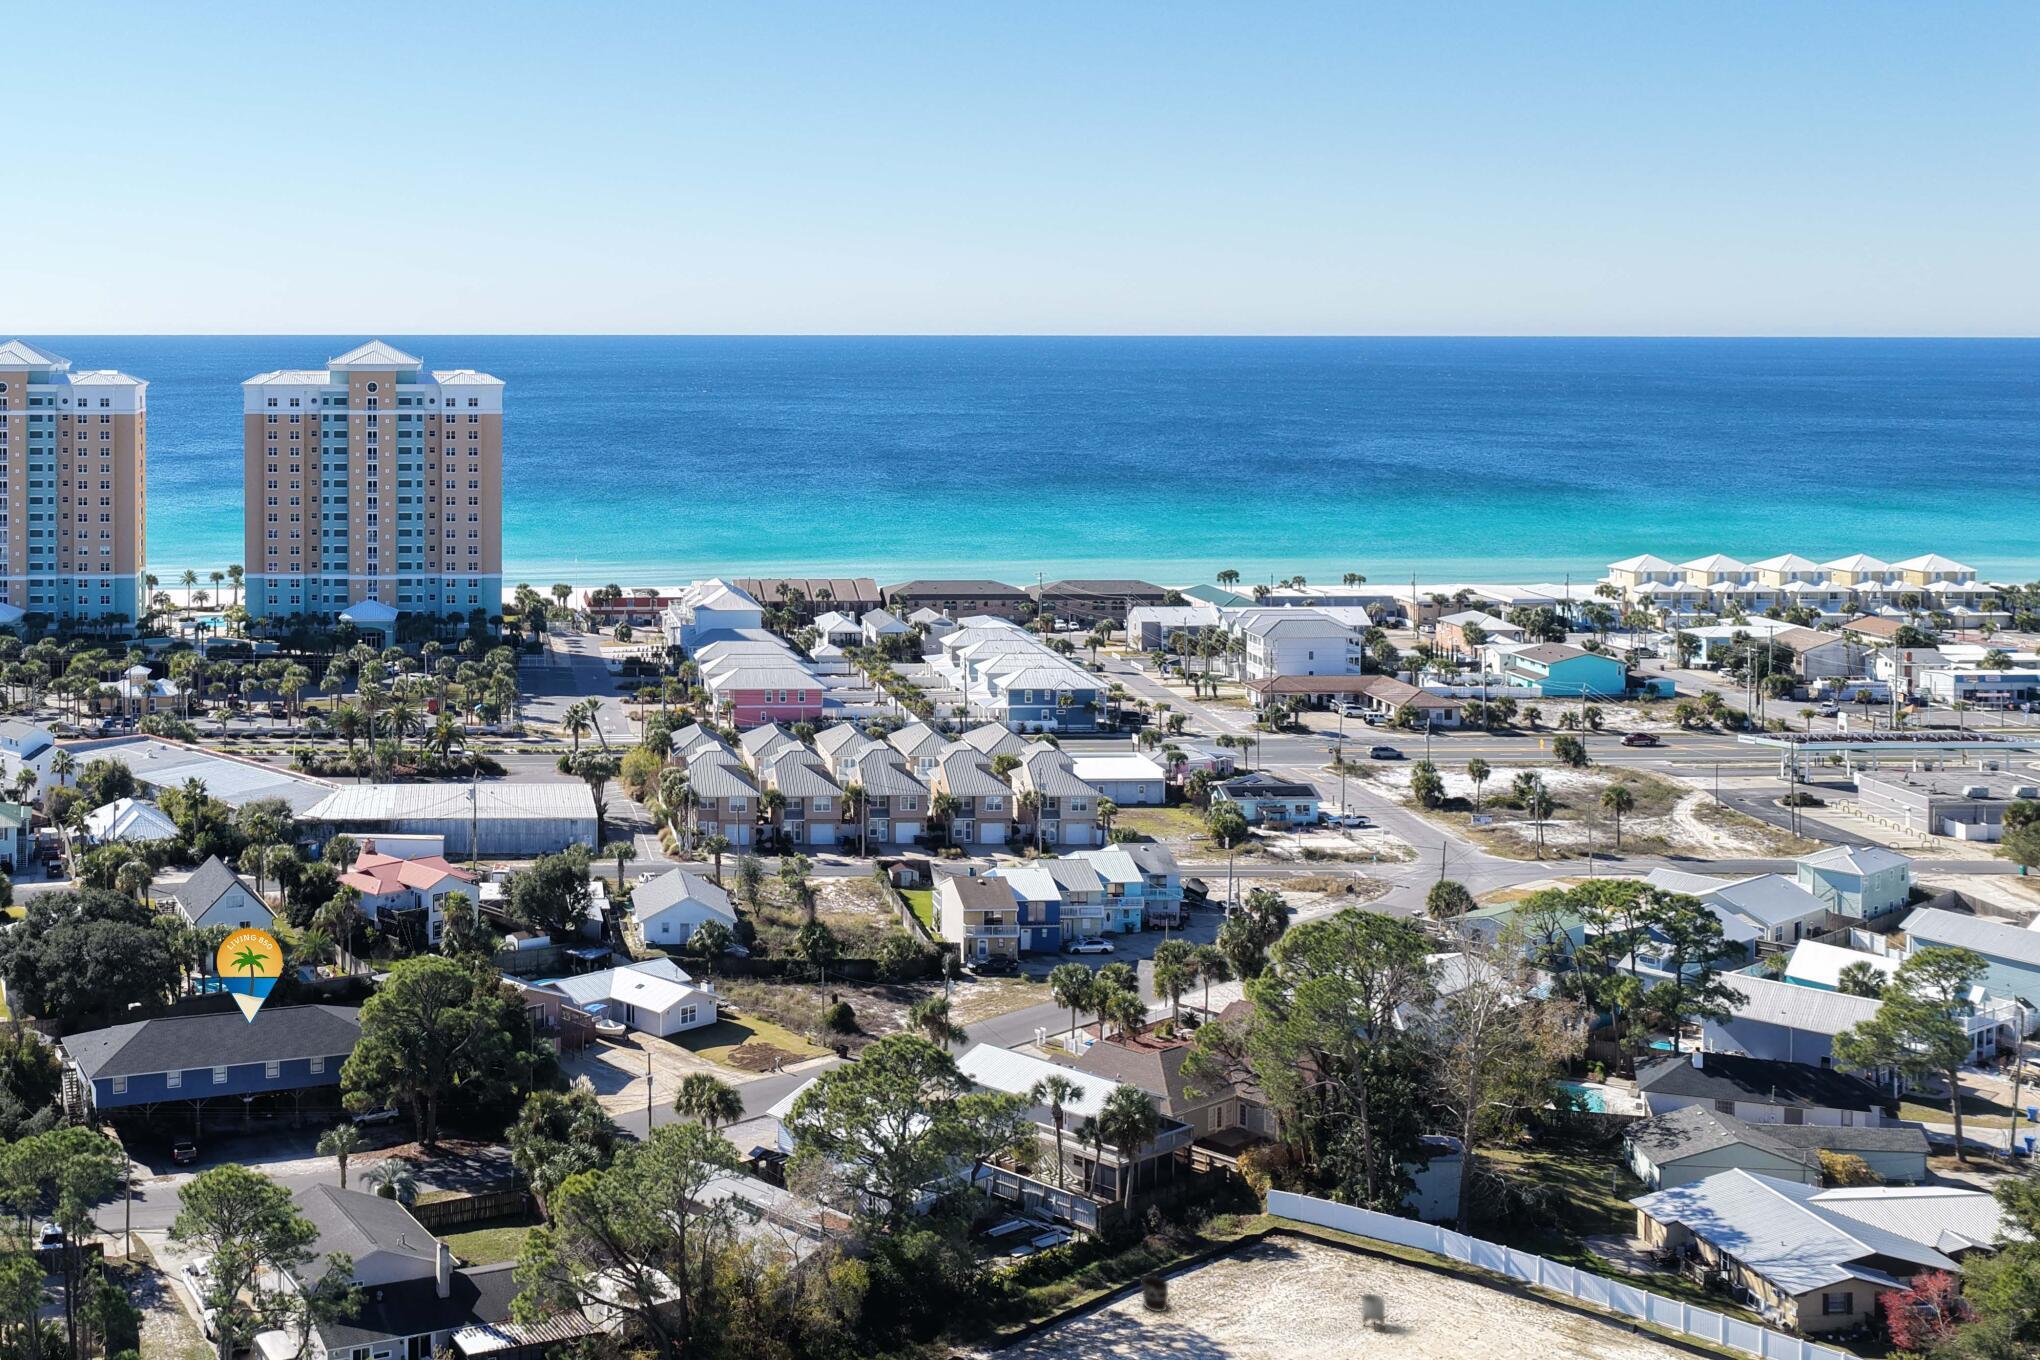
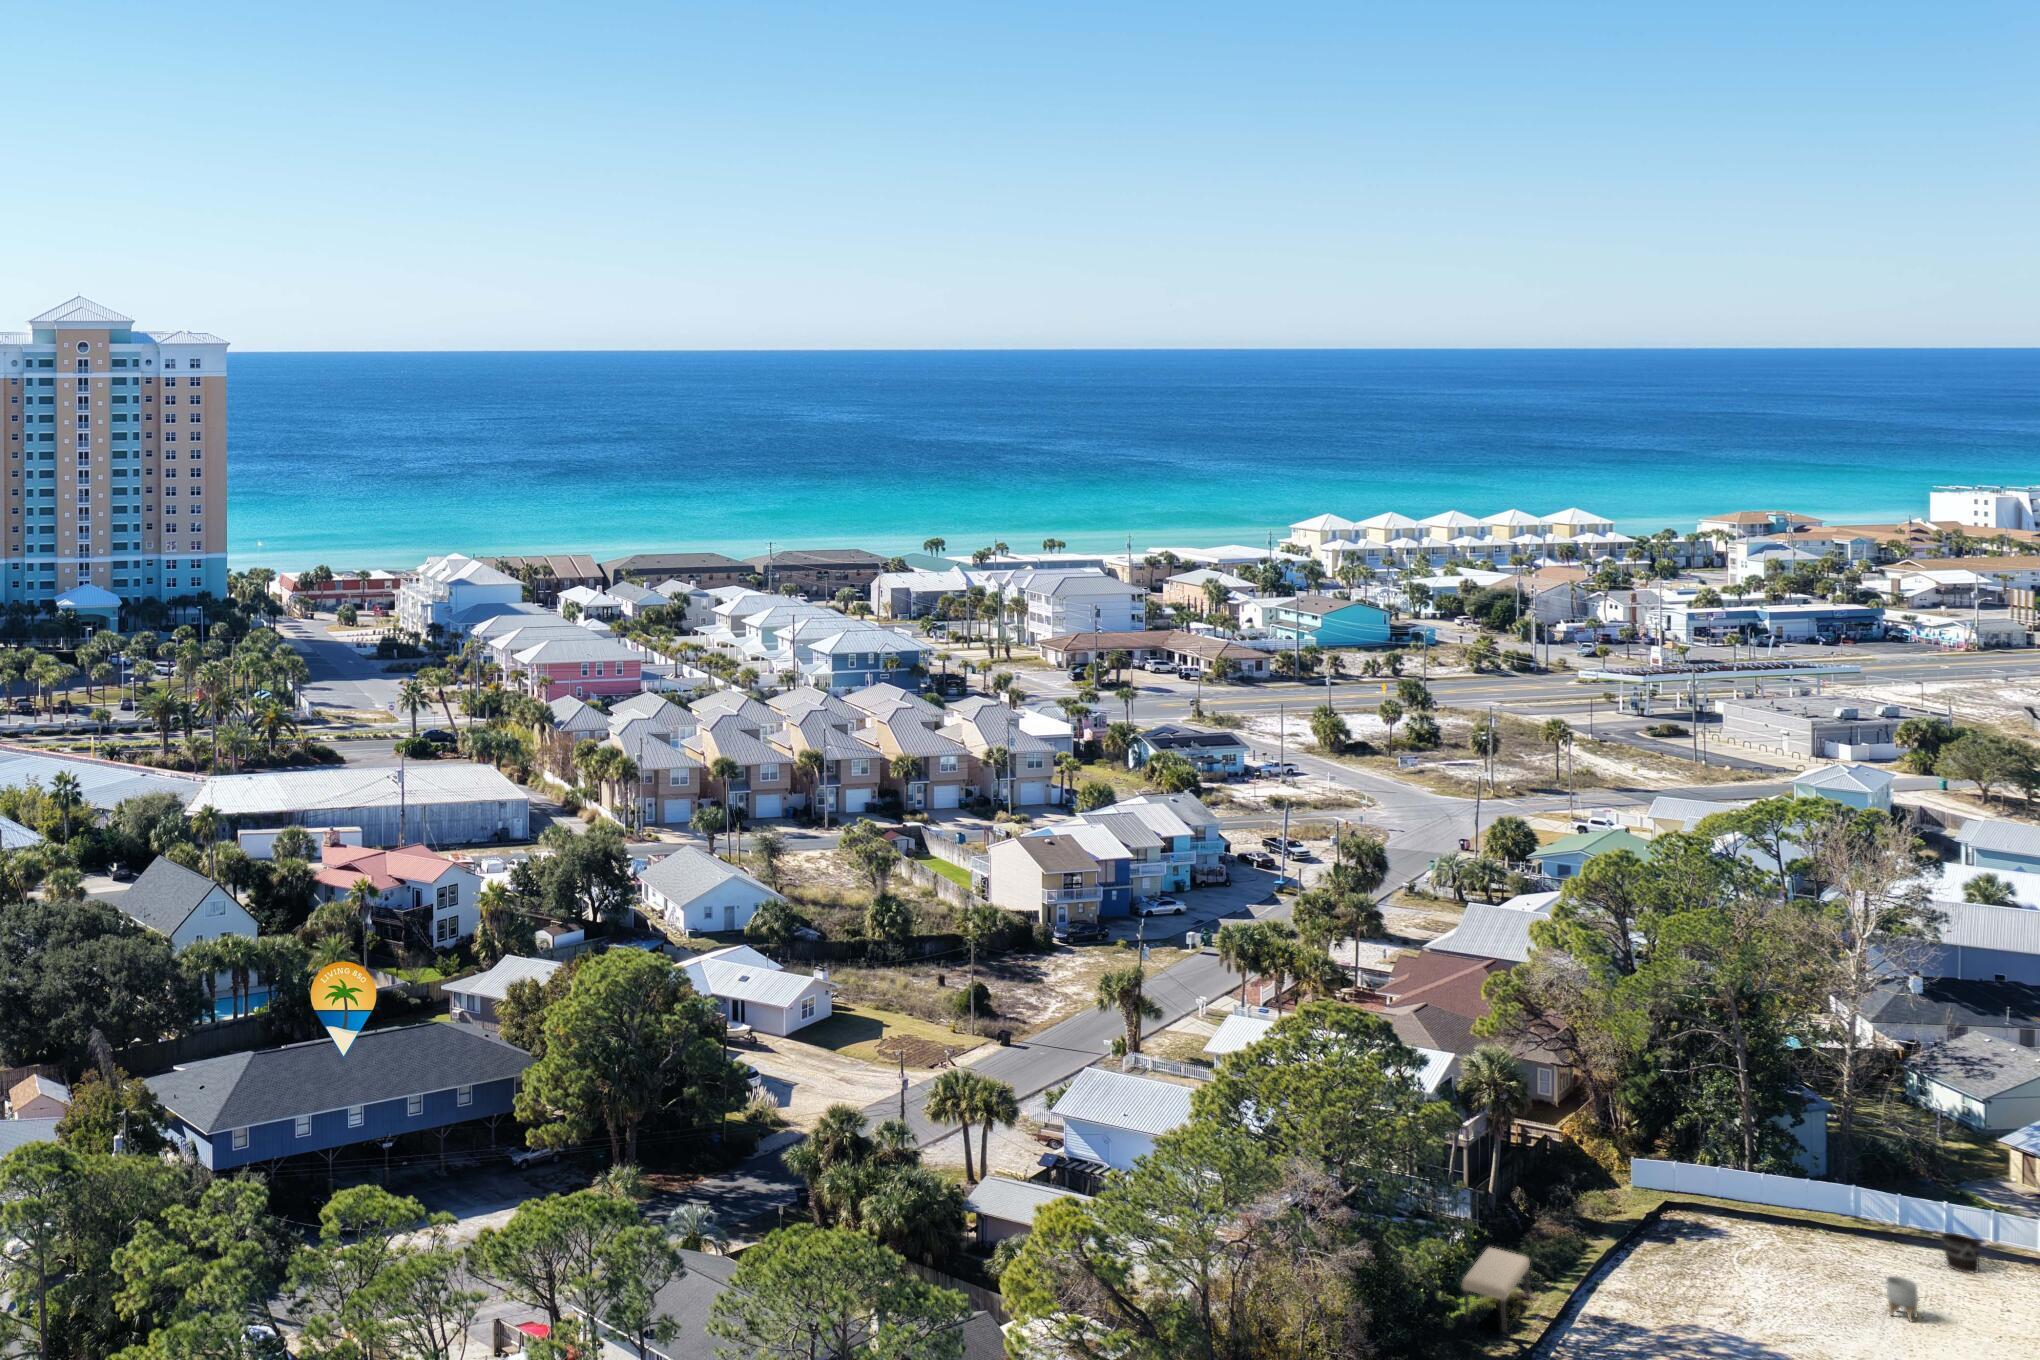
bench: none [998,1241,1074,1305] -> present [1462,1248,1530,1332]
bucket: present [1141,1277,1168,1312] -> present [1942,1232,1980,1273]

